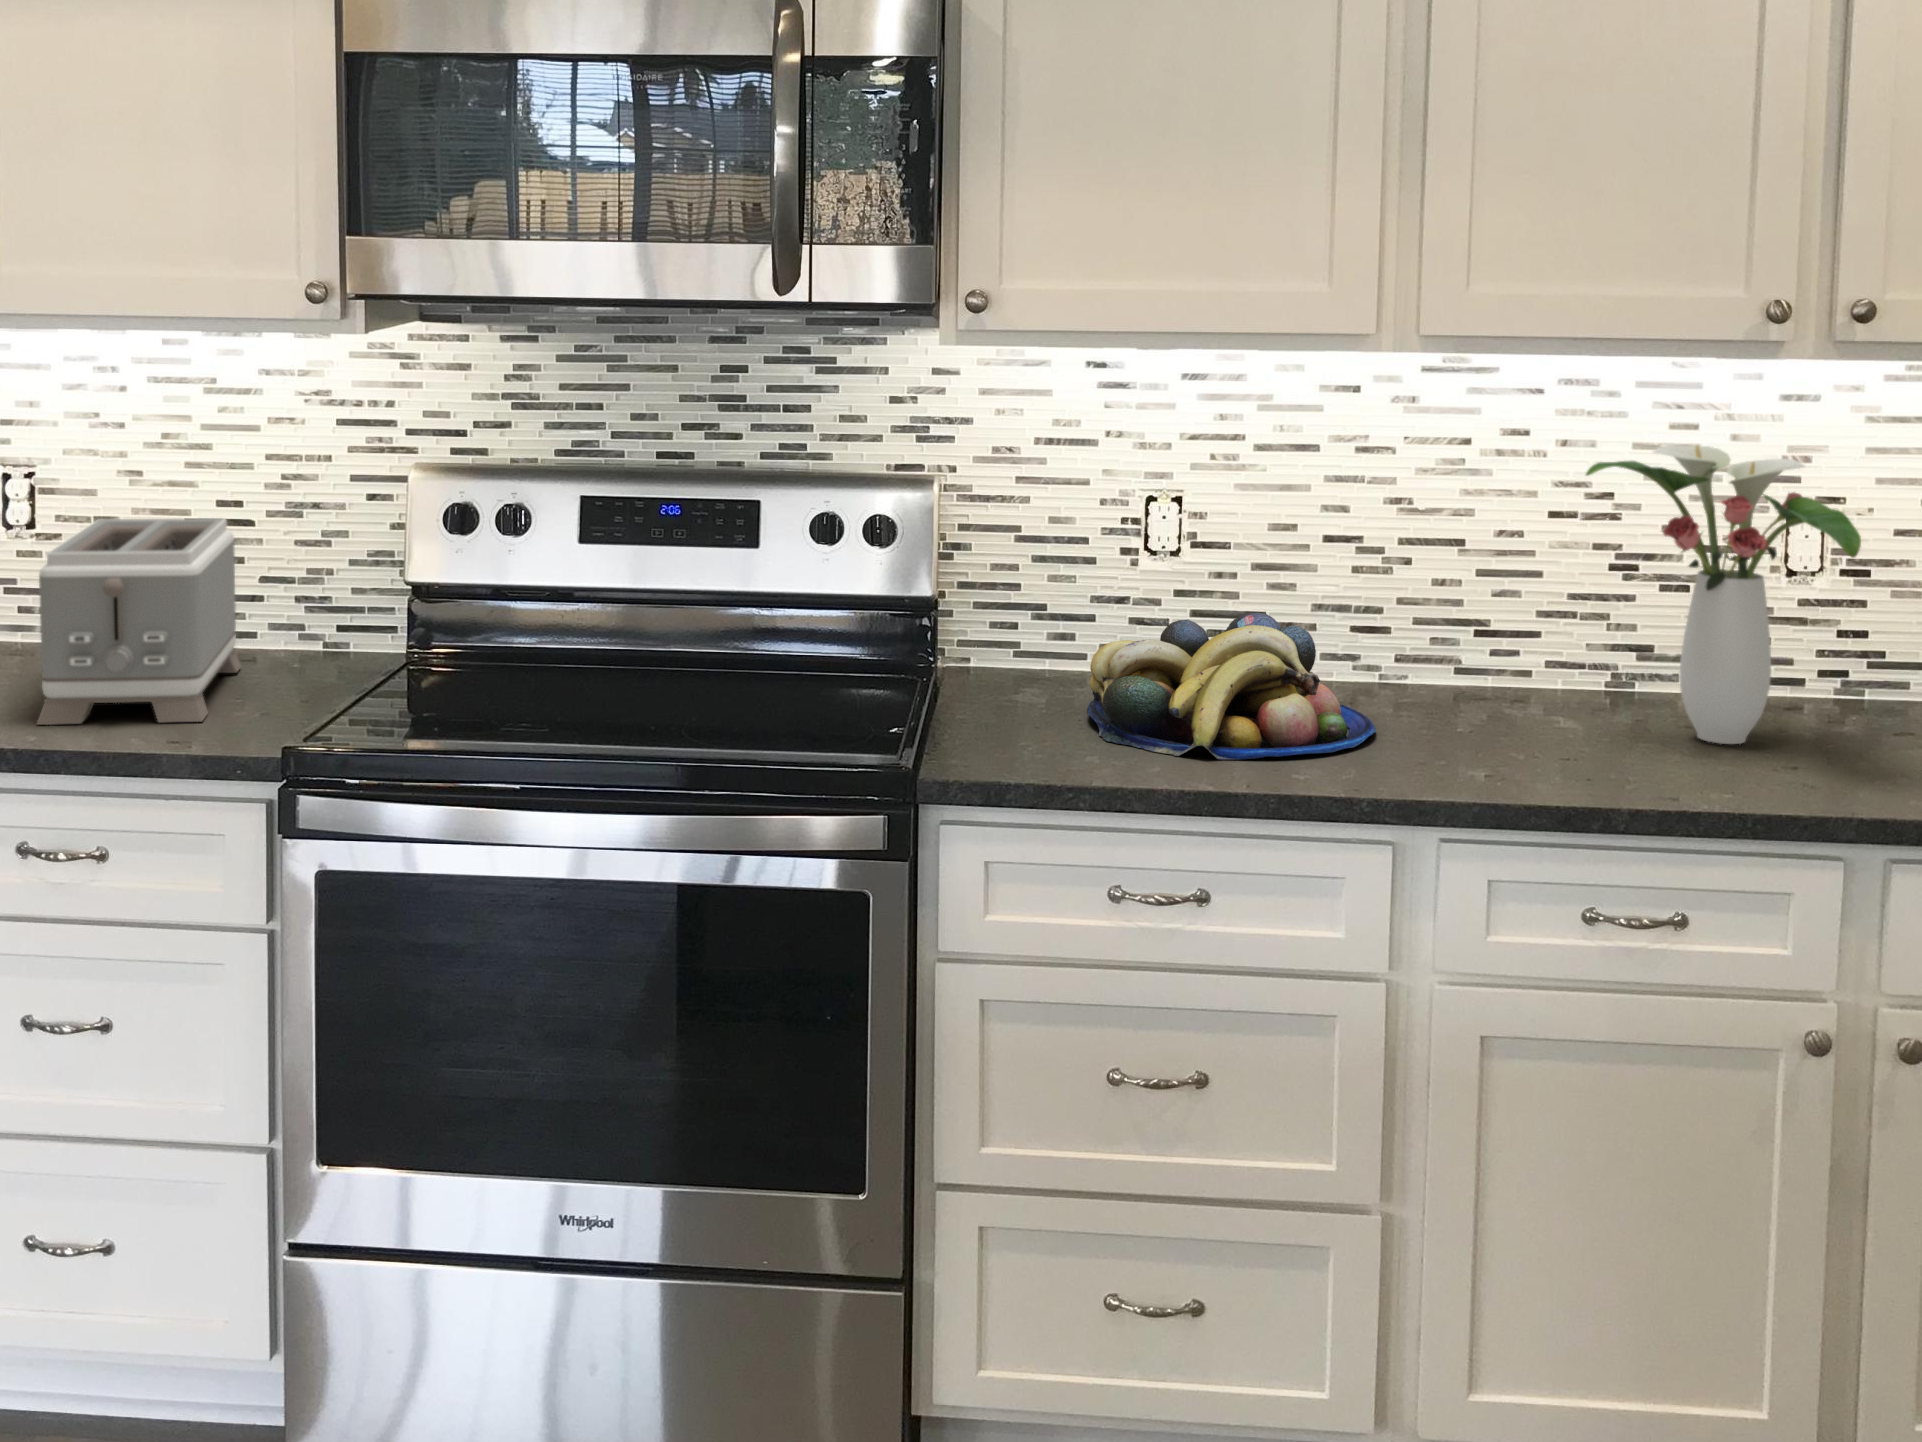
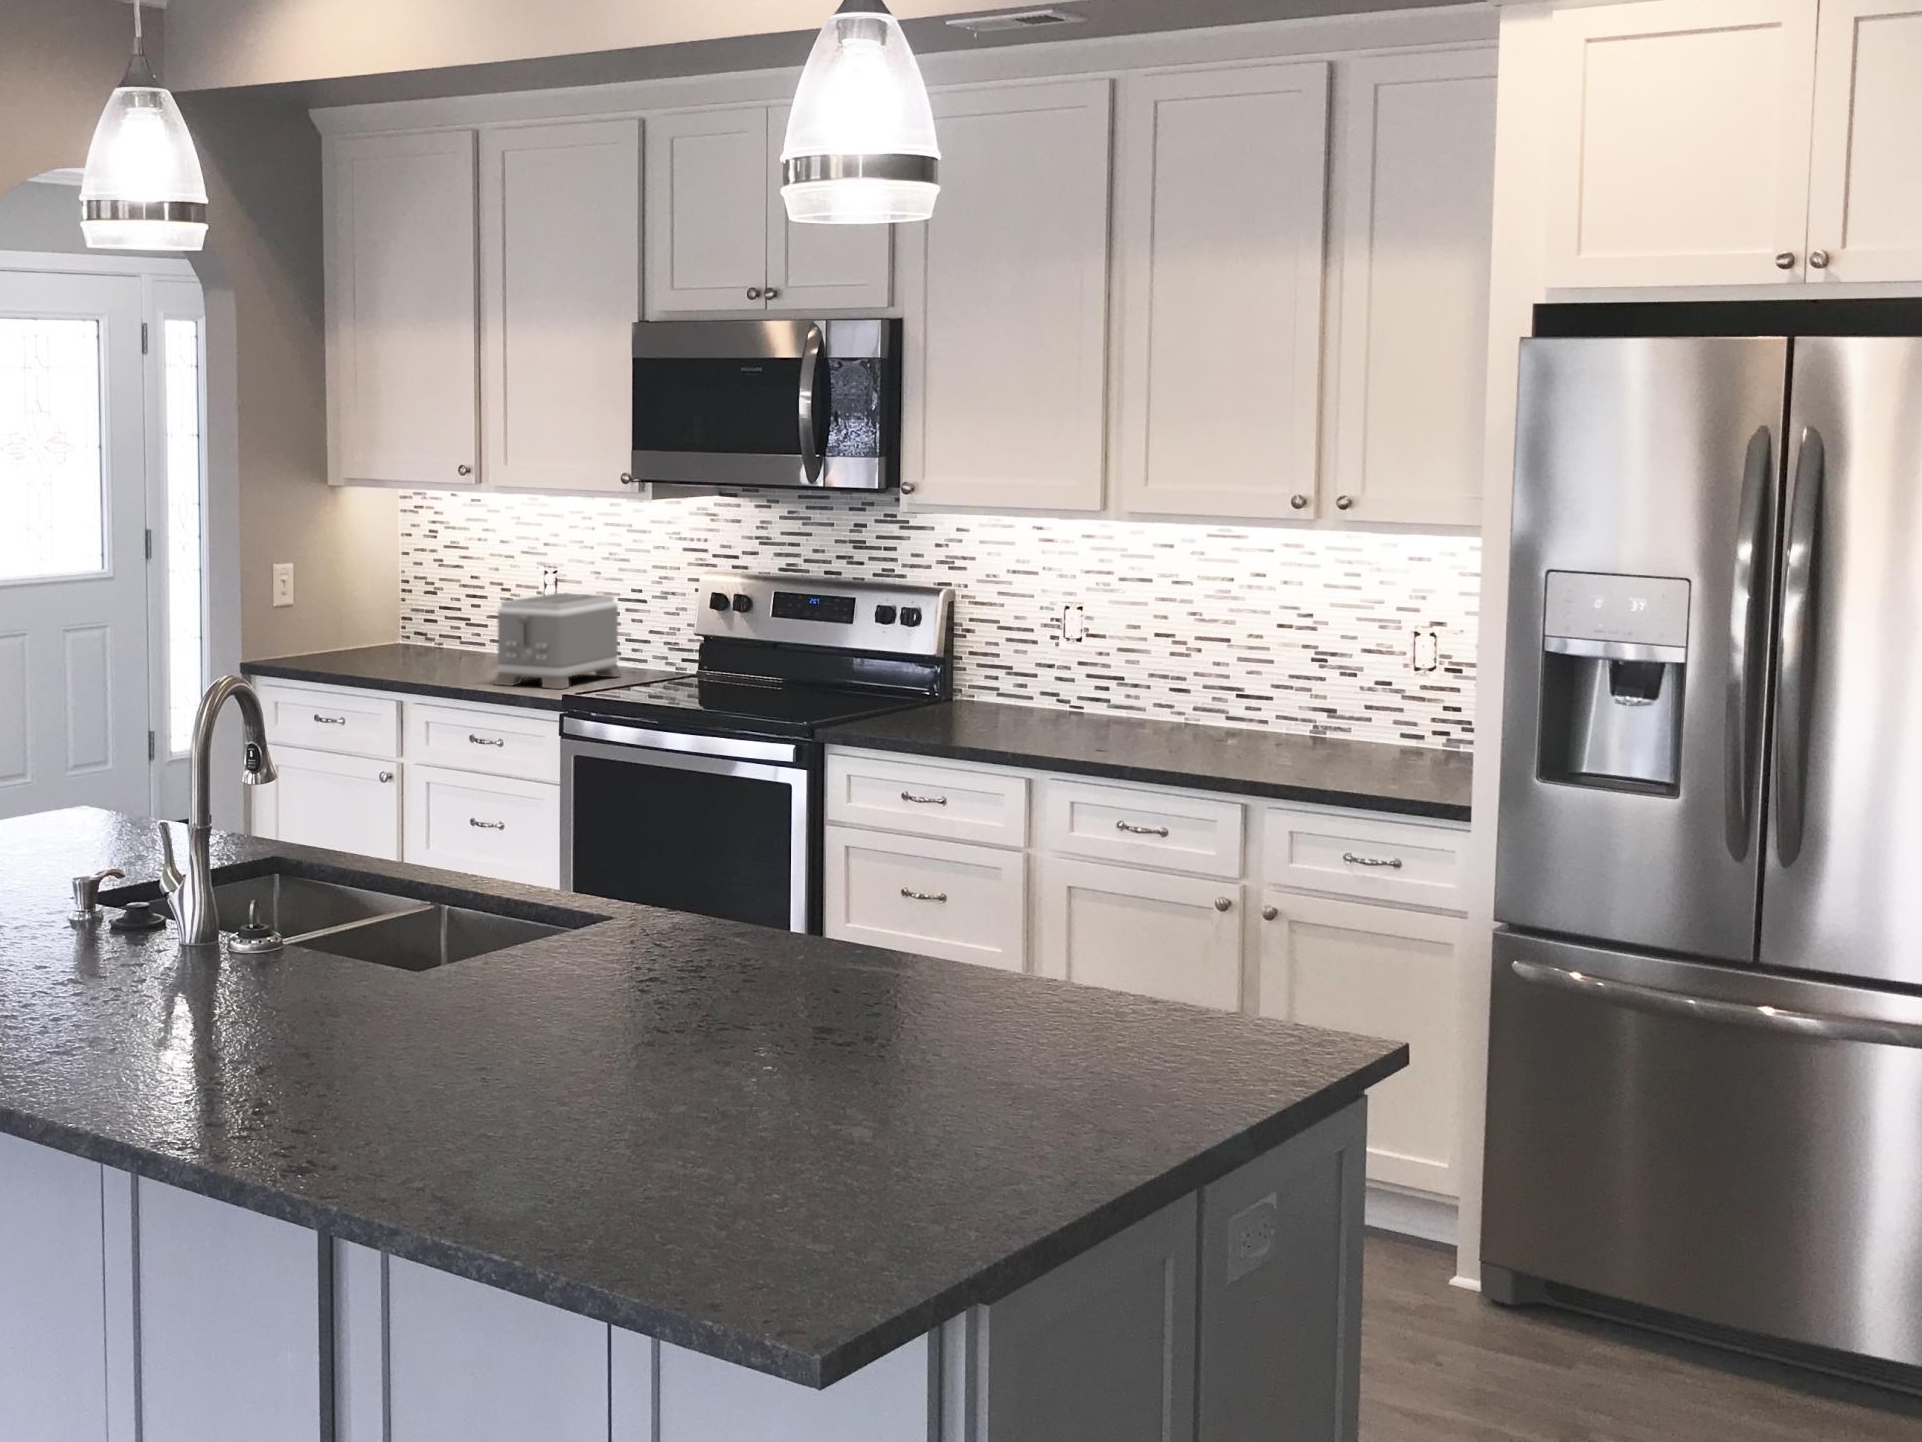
flower arrangement: present [1586,445,1861,744] -> none [1201,579,1336,758]
fruit bowl: present [1087,612,1376,760] -> none [949,671,1120,739]

